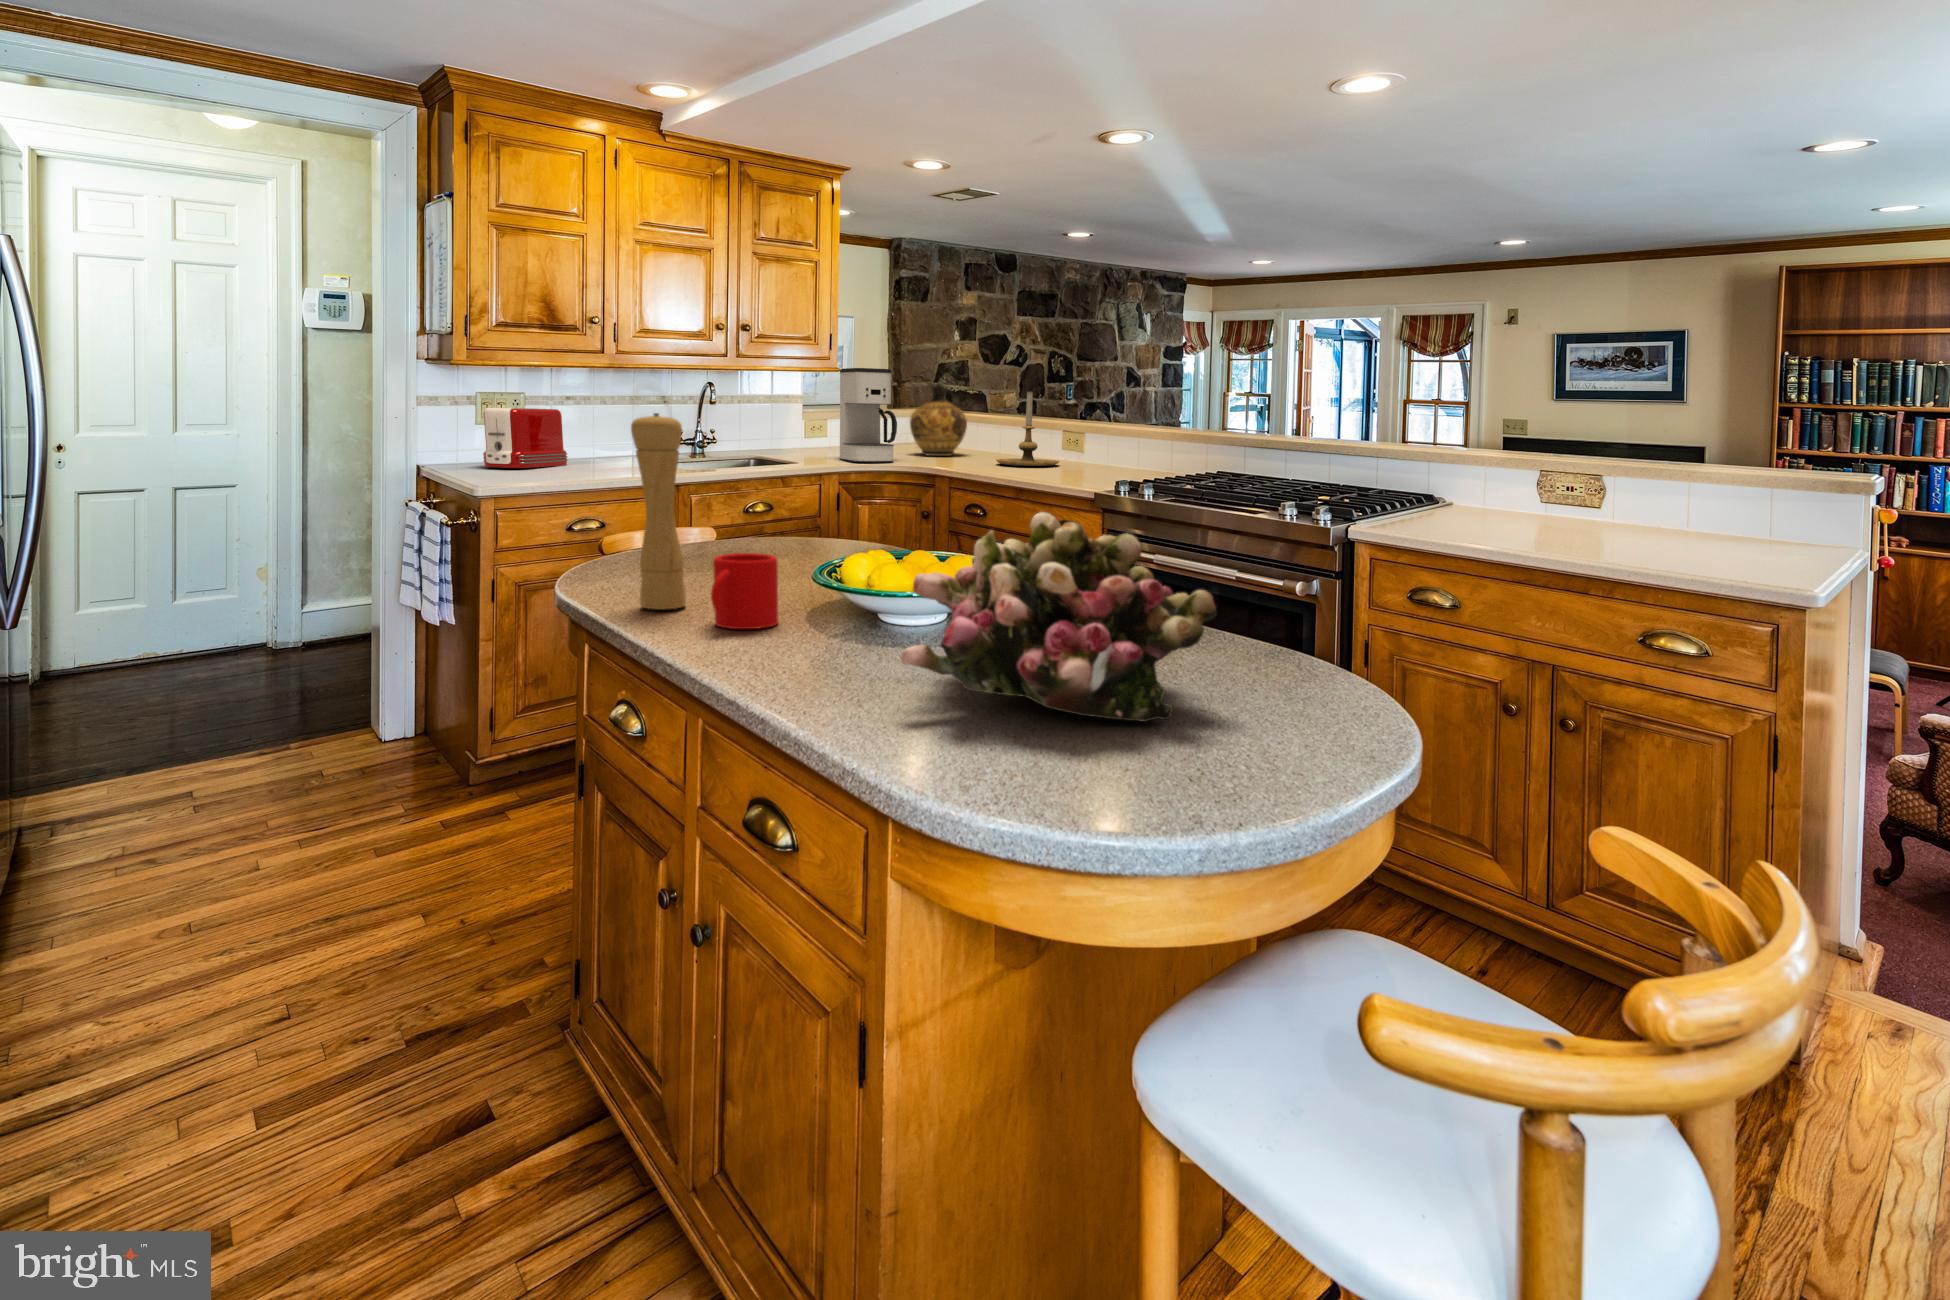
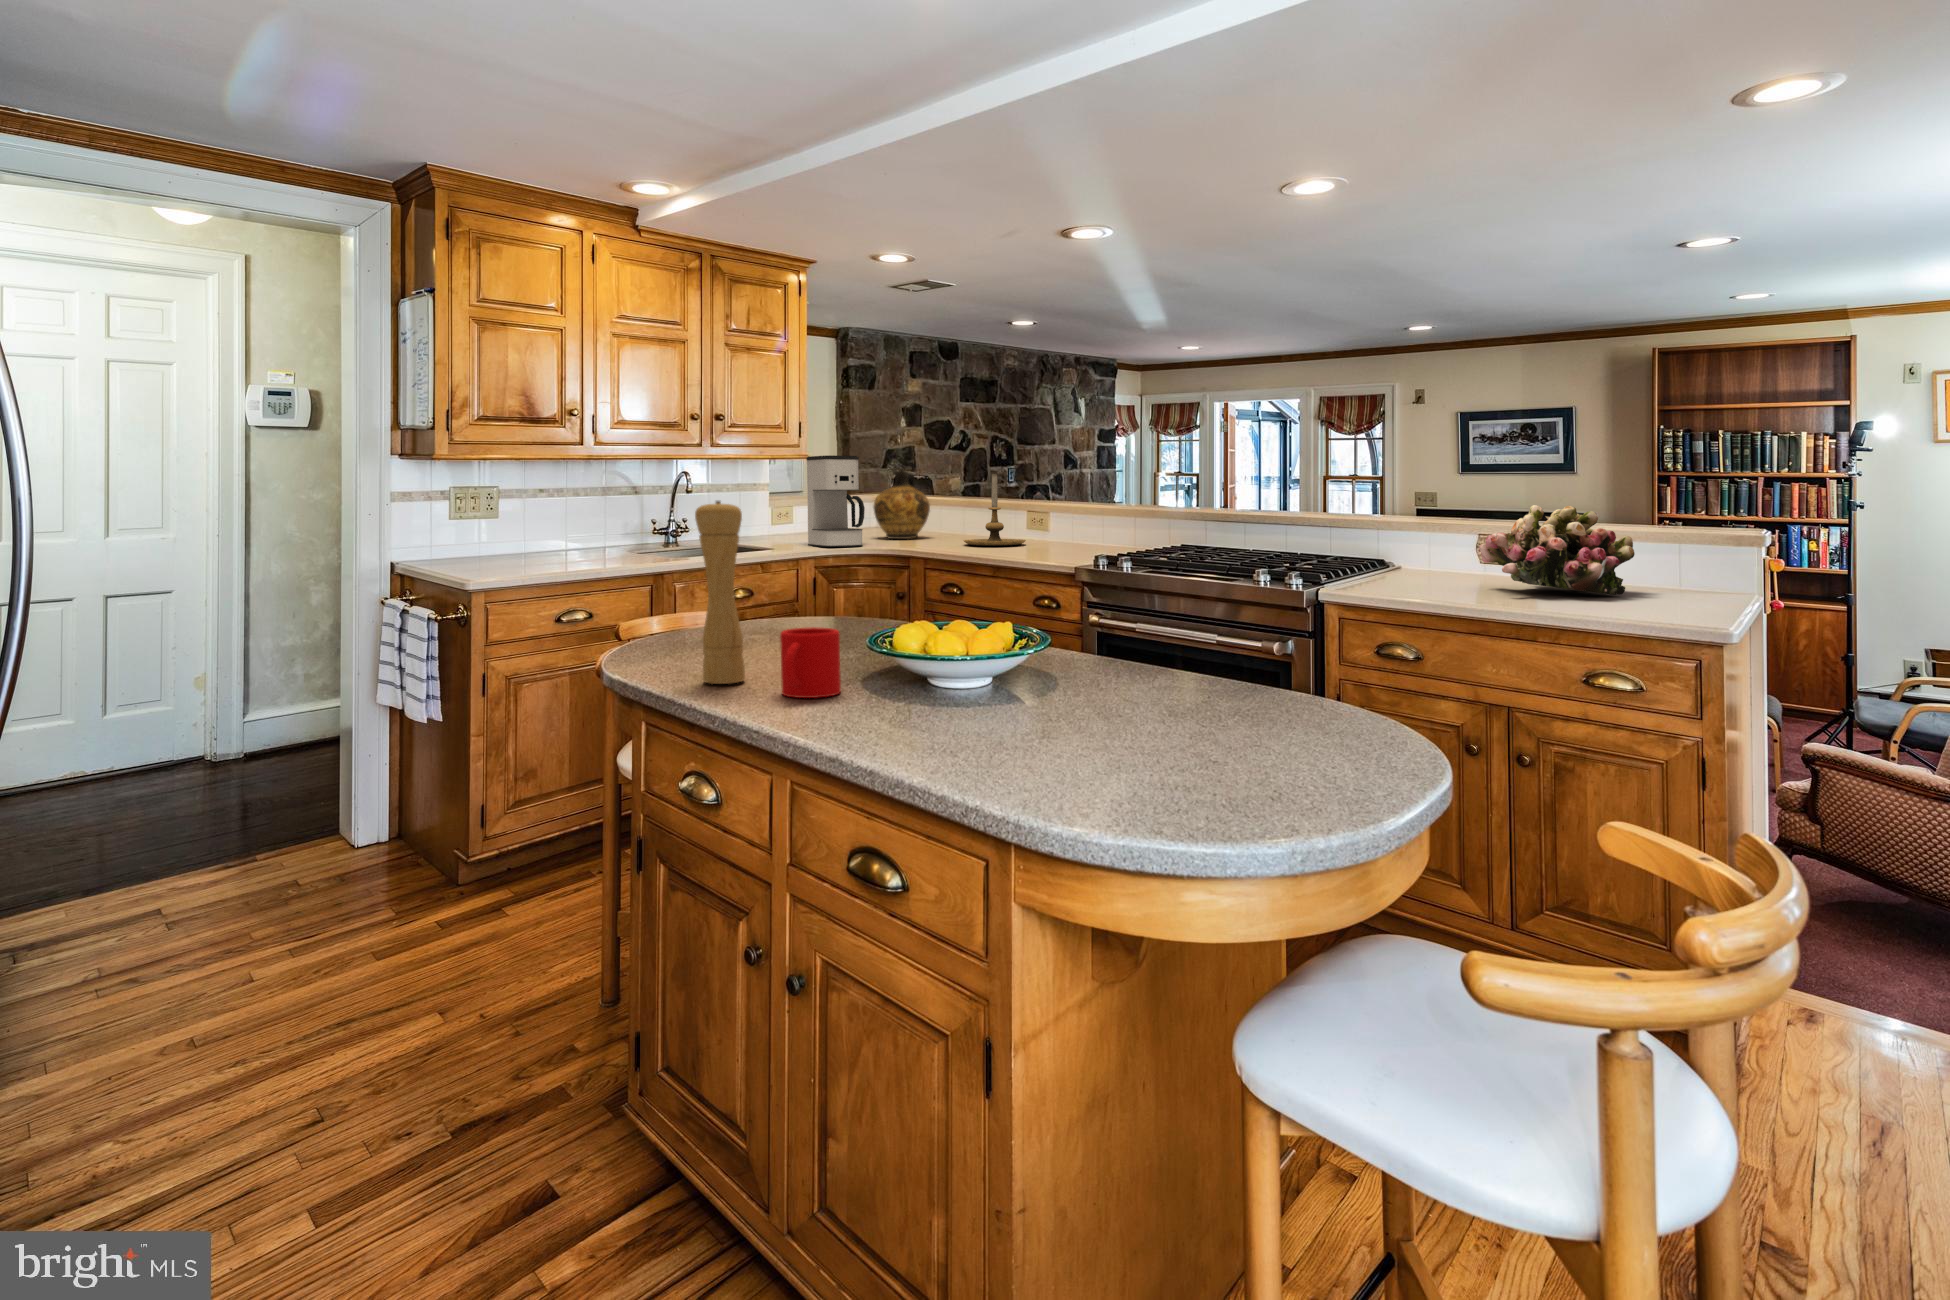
toaster: present [483,408,568,468] -> none [456,503,540,563]
flower arrangement: present [901,512,1217,722] -> present [1479,505,1635,595]

